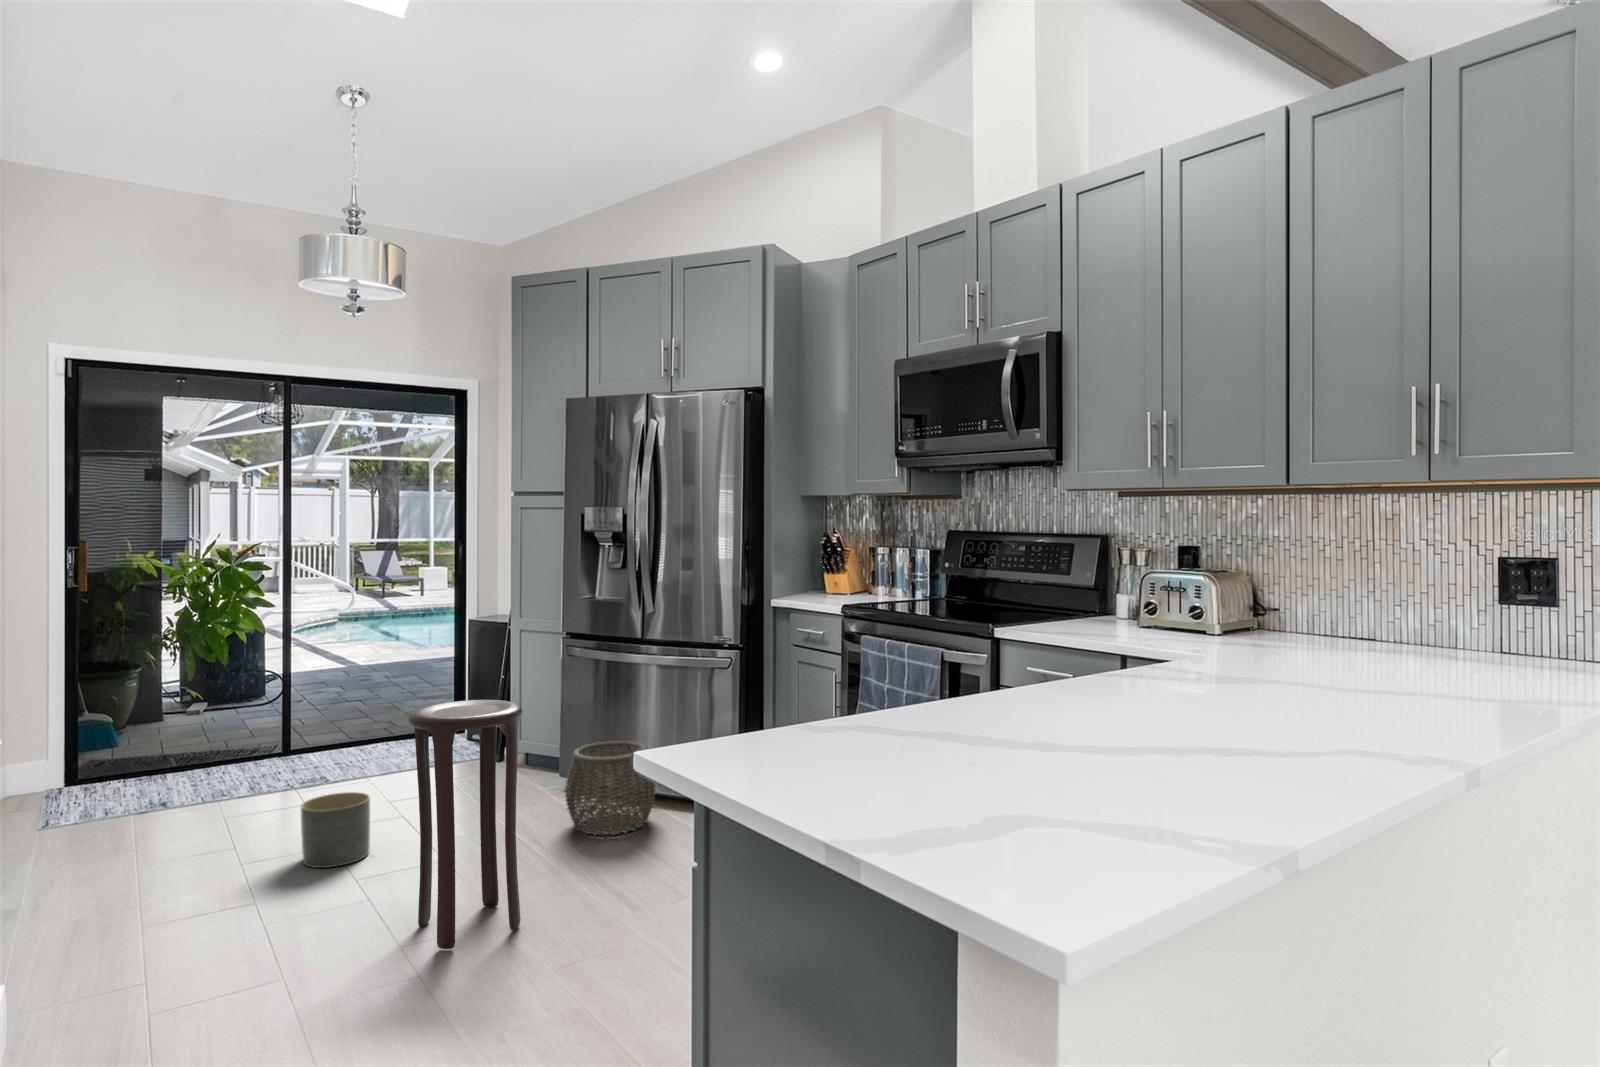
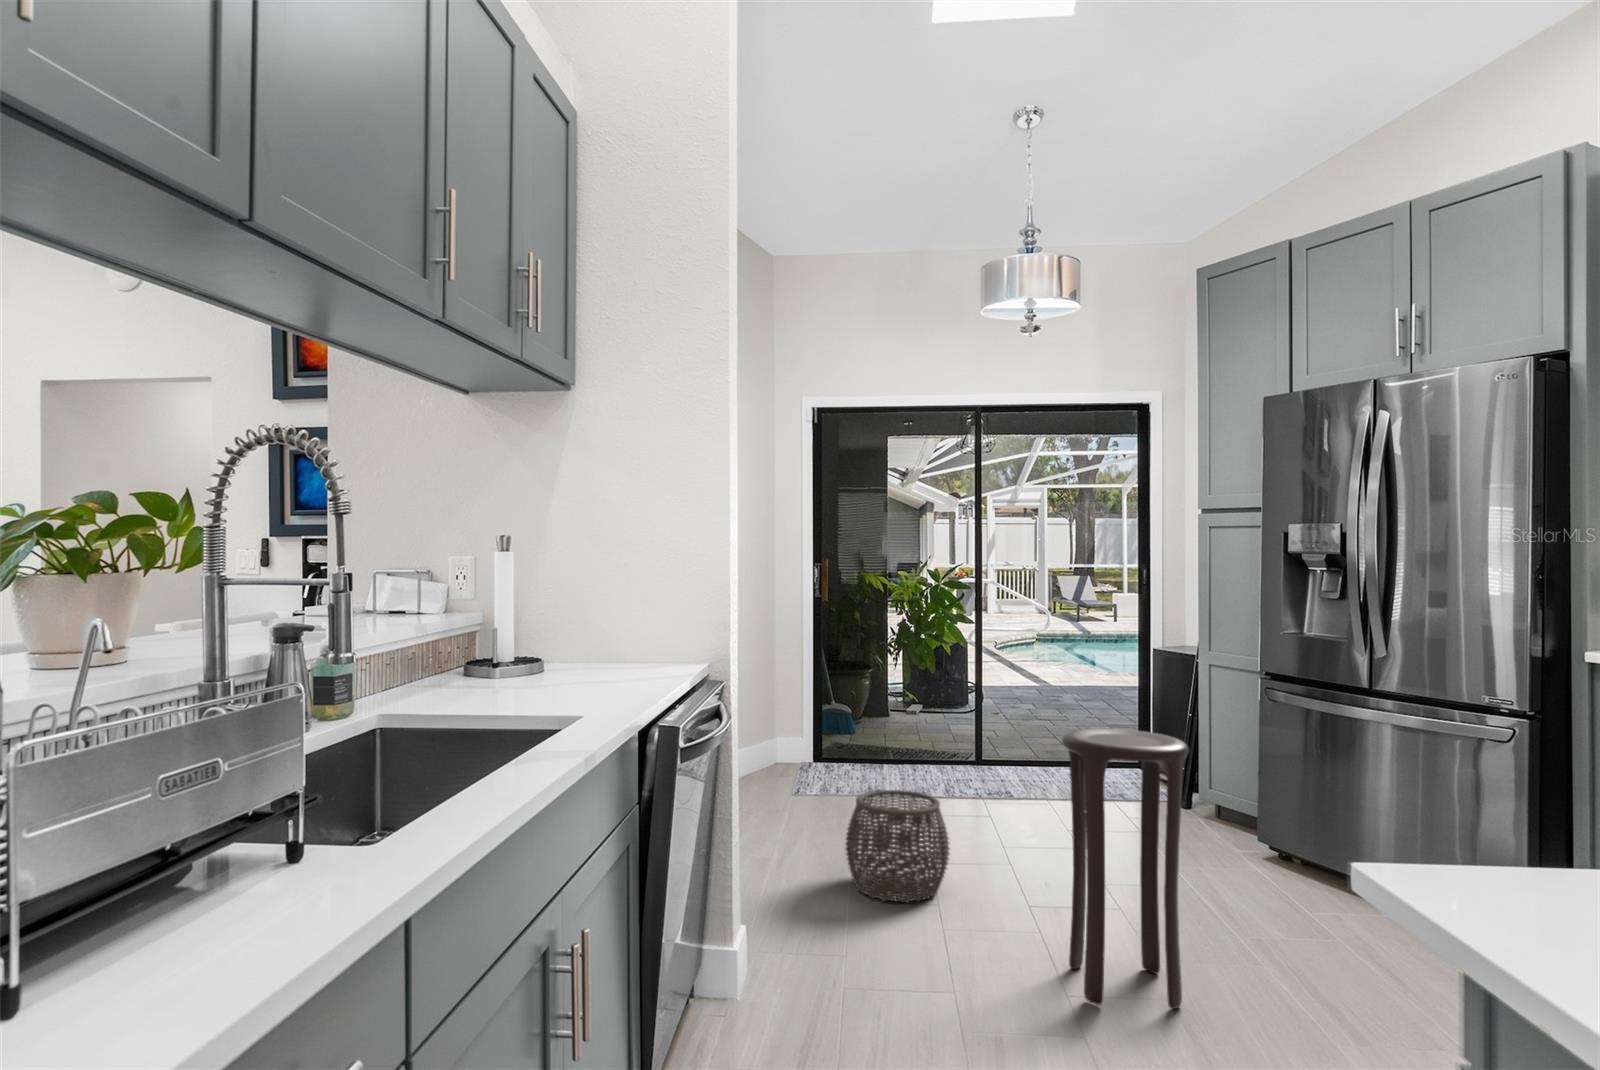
woven basket: present [565,741,656,836] -> present [846,790,950,902]
planter: present [301,792,370,868] -> none [976,807,1039,881]

